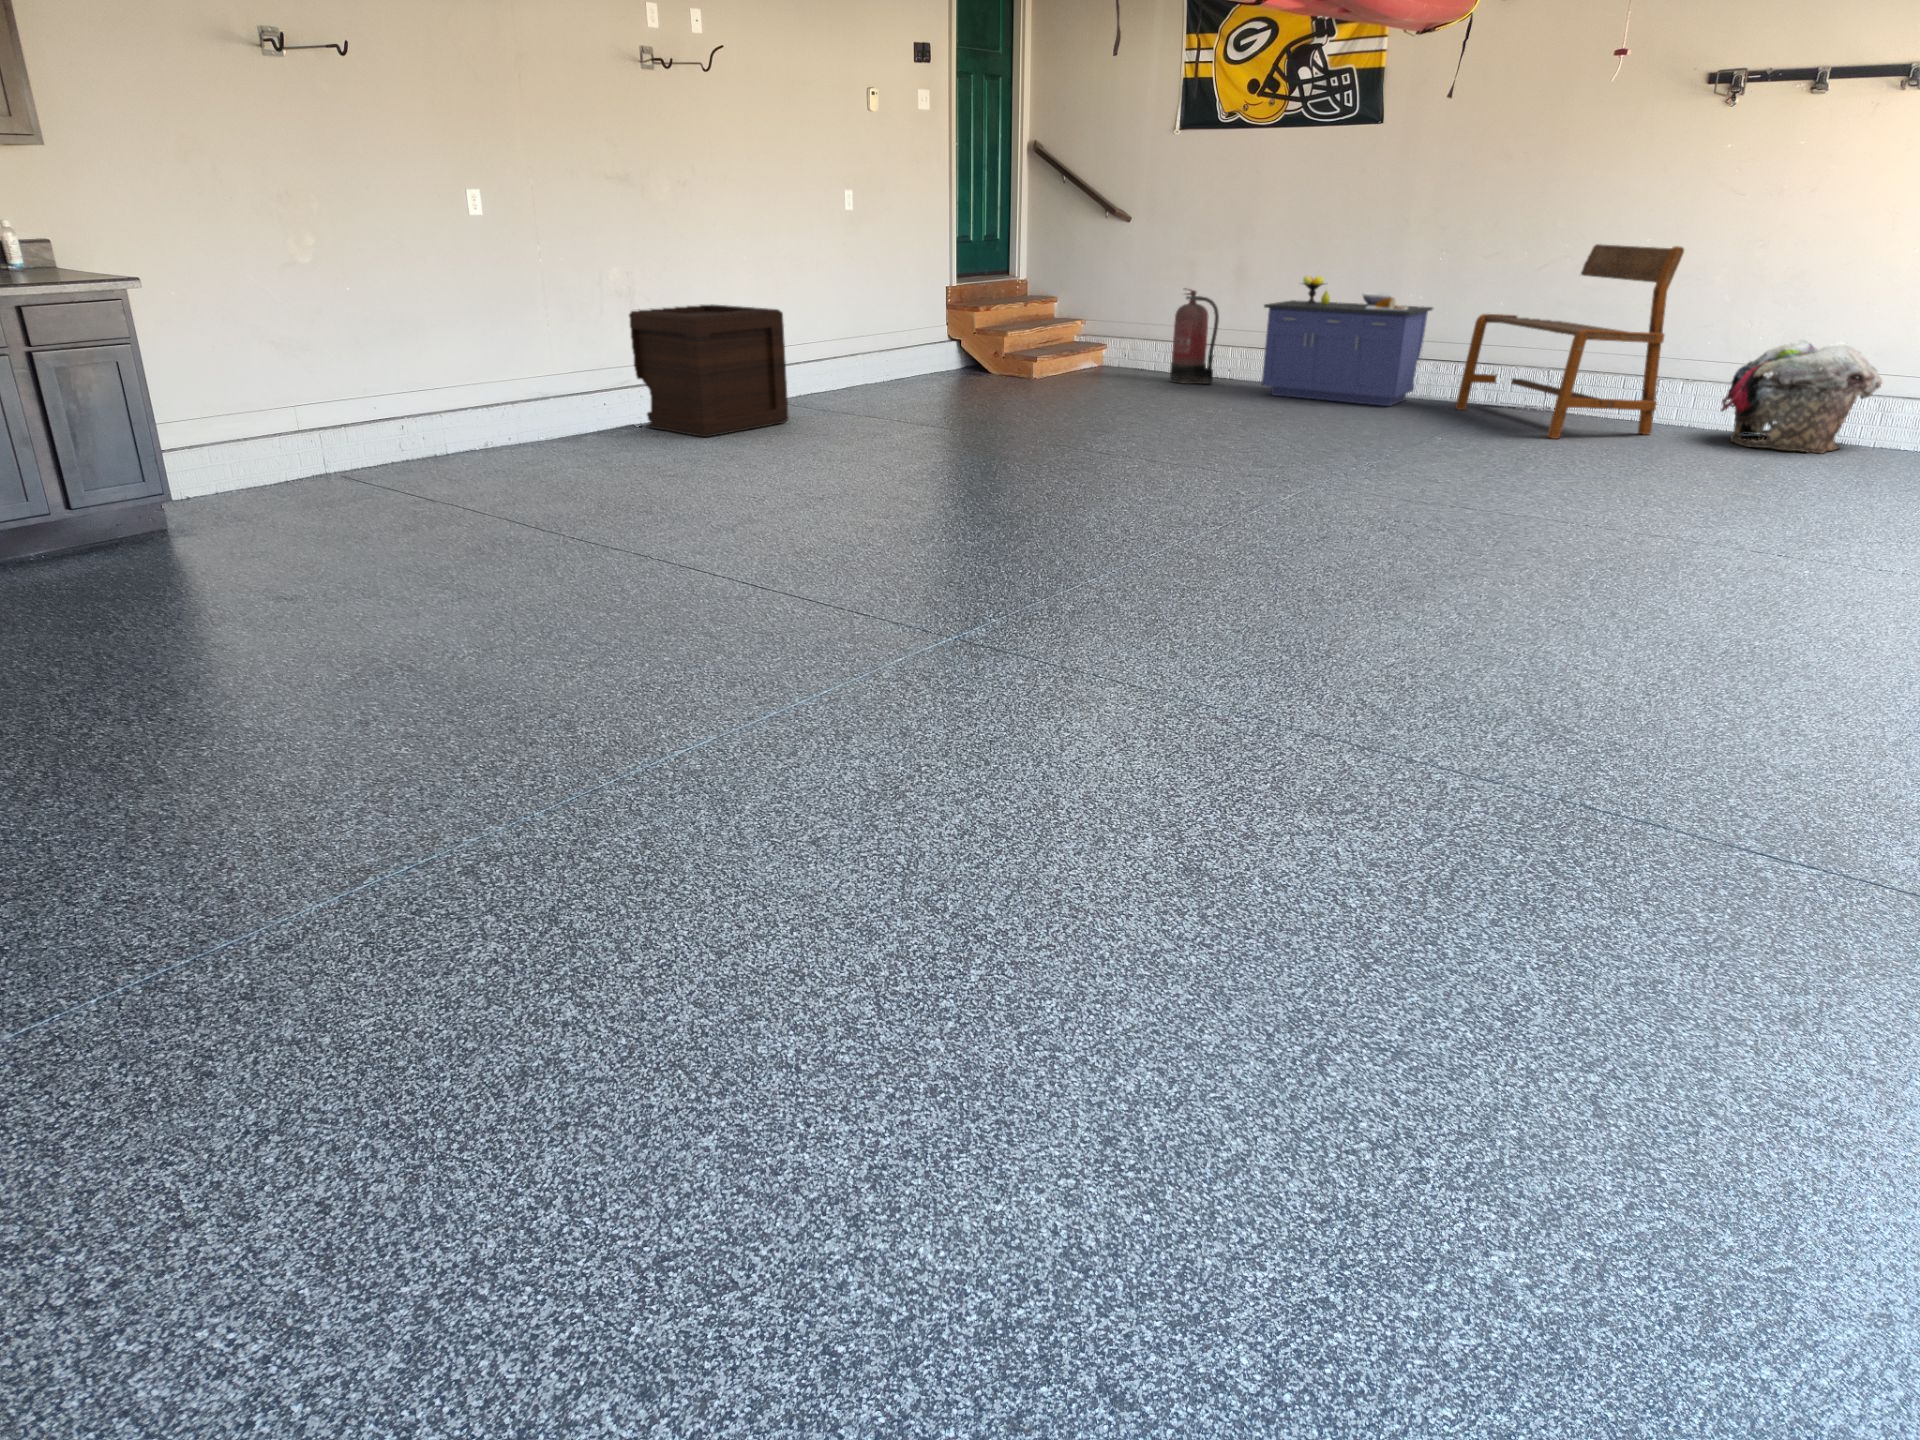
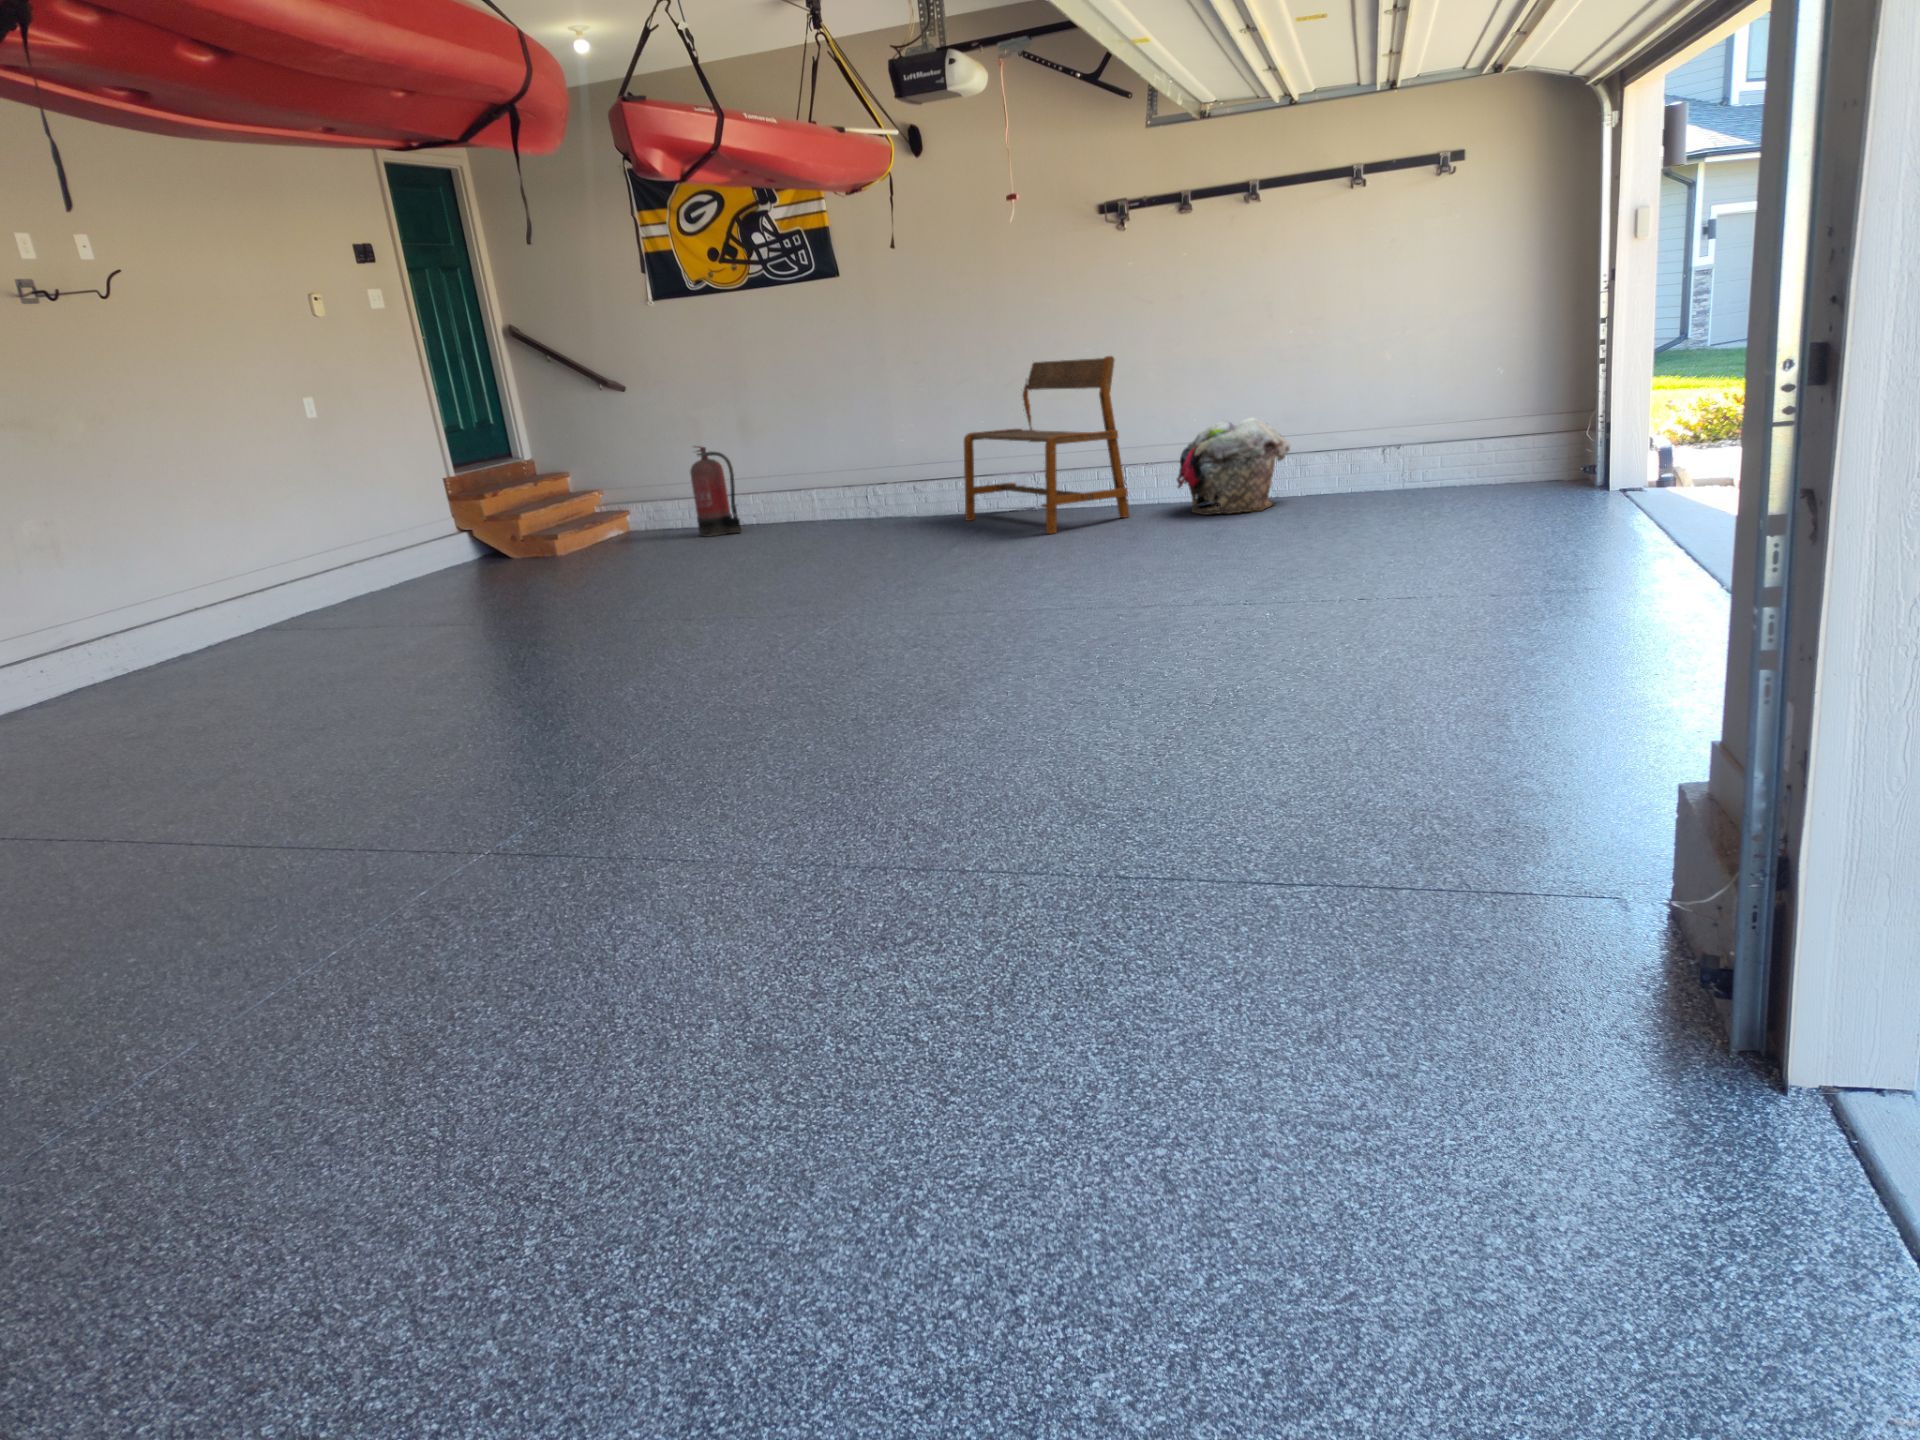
storage cabinet: present [1262,276,1433,406] -> none [771,418,929,534]
wooden crate: present [629,305,789,437] -> none [42,529,282,684]

